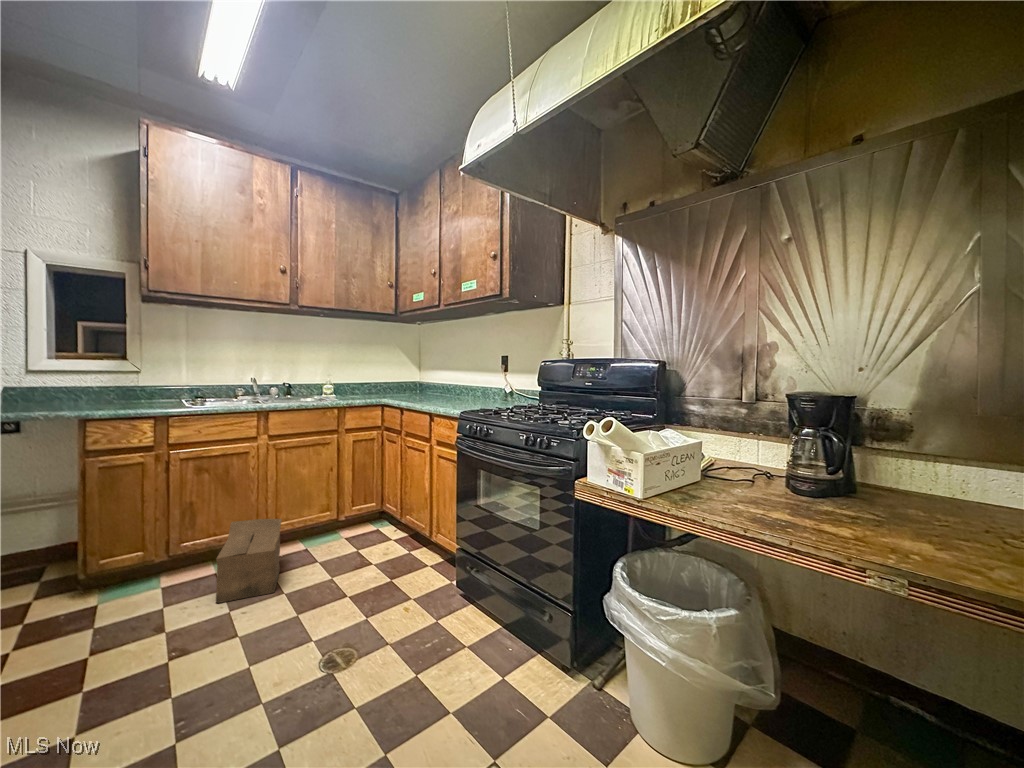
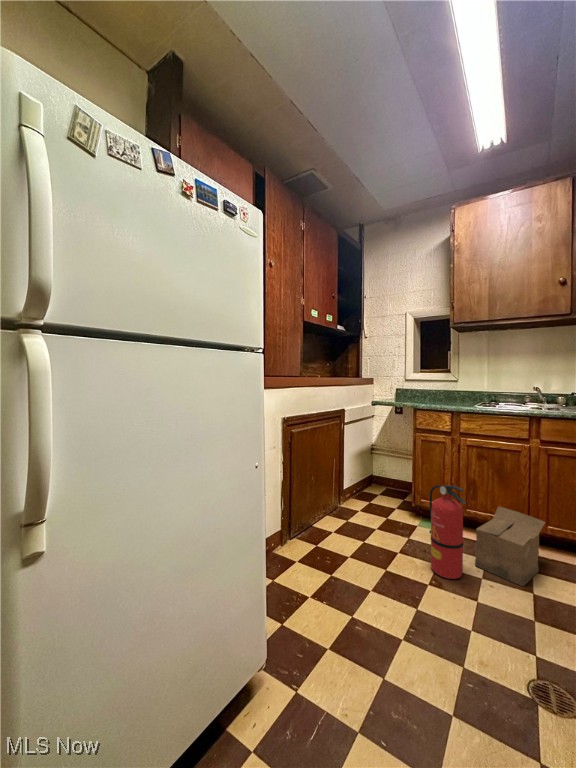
fire extinguisher: none [149,514,215,643] -> present [429,485,466,579]

